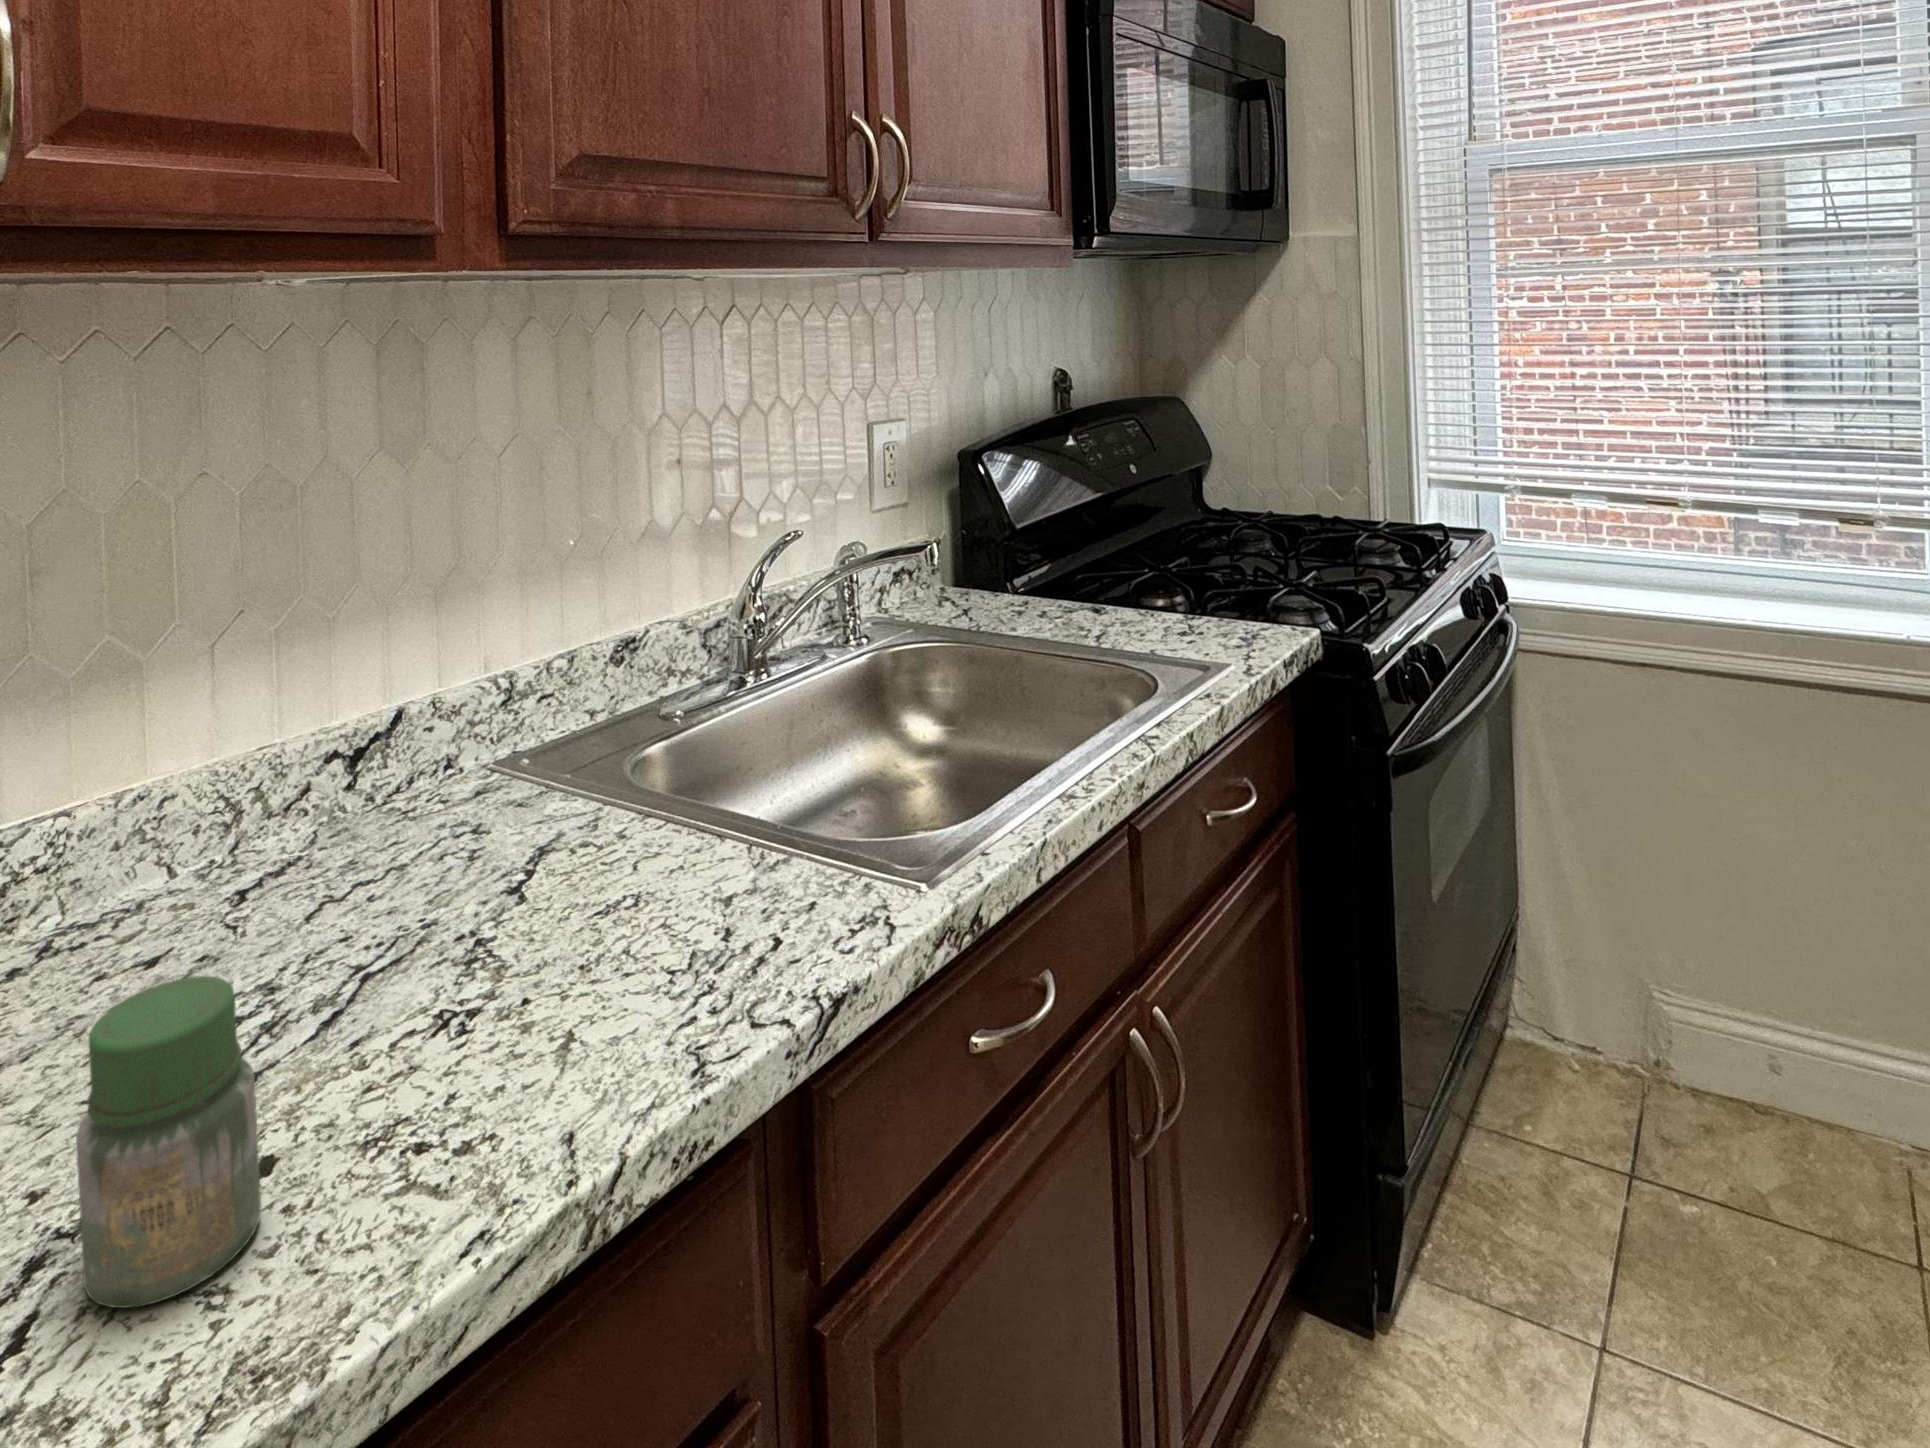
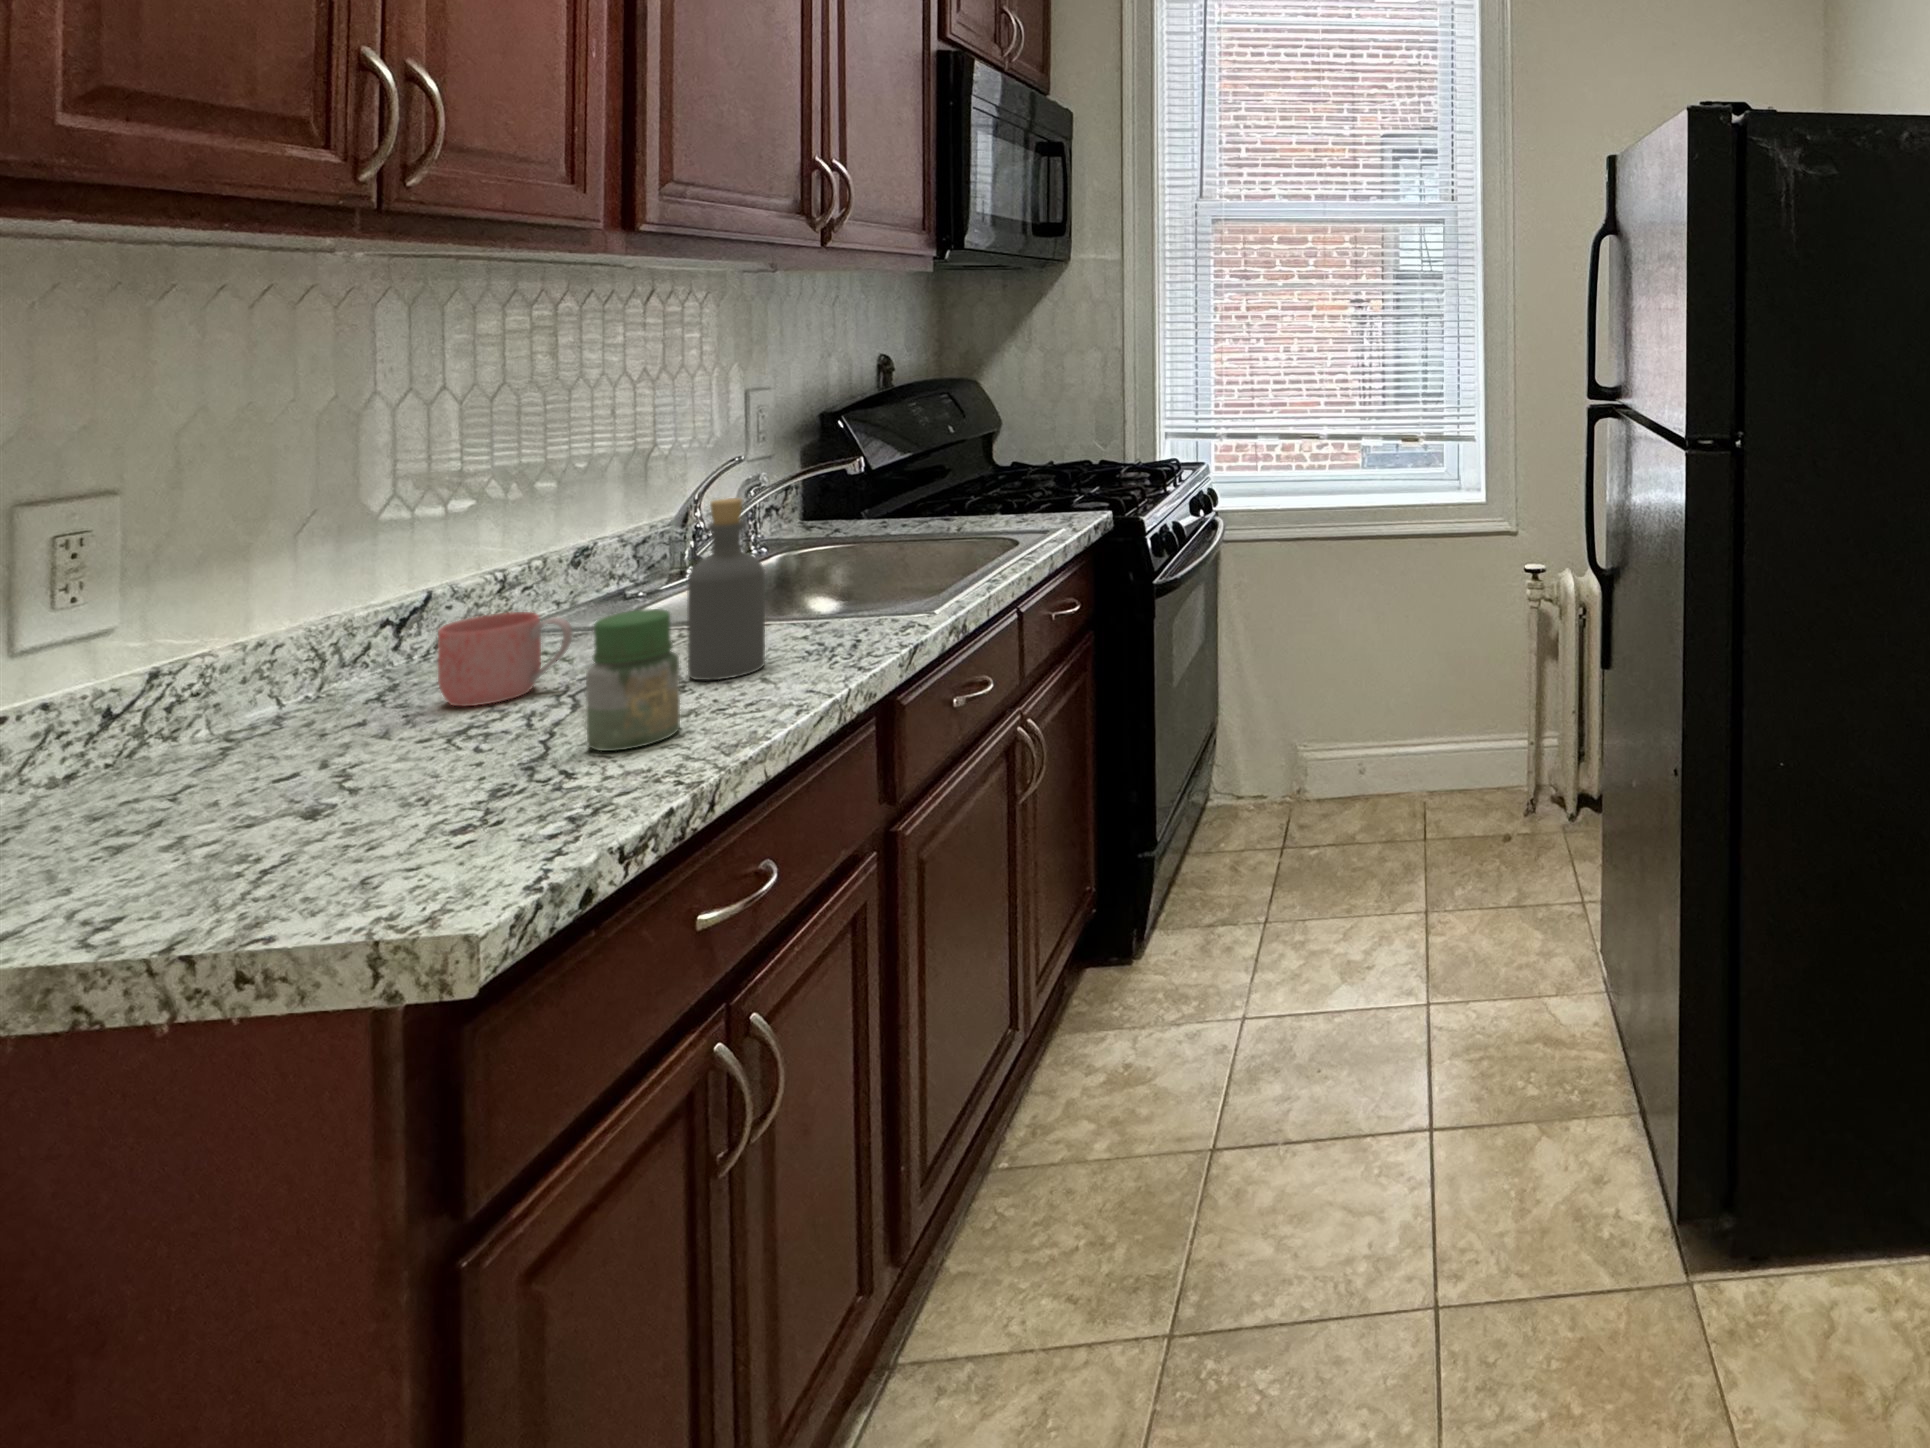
bottle: none [467,691,592,1029] -> present [687,498,765,680]
mug: none [228,807,373,967] -> present [438,612,572,706]

